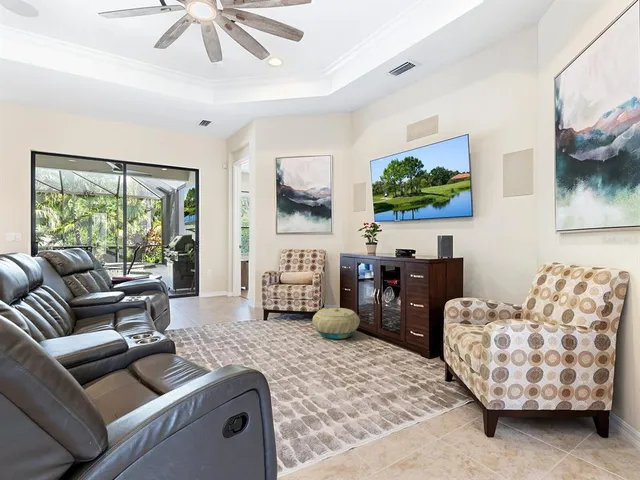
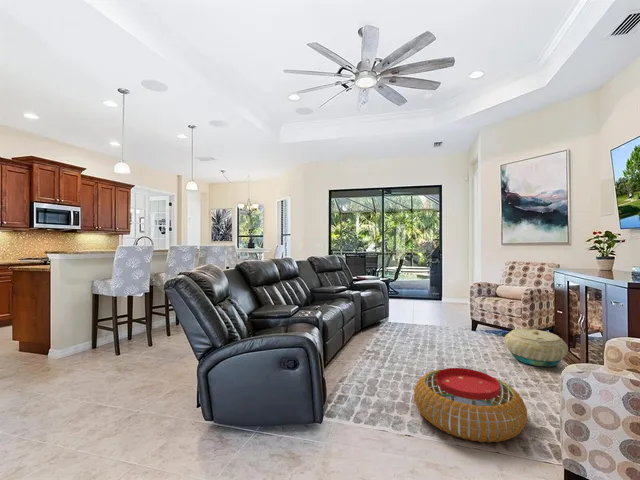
pouf: none [305,353,410,424] -> present [414,368,527,443]

